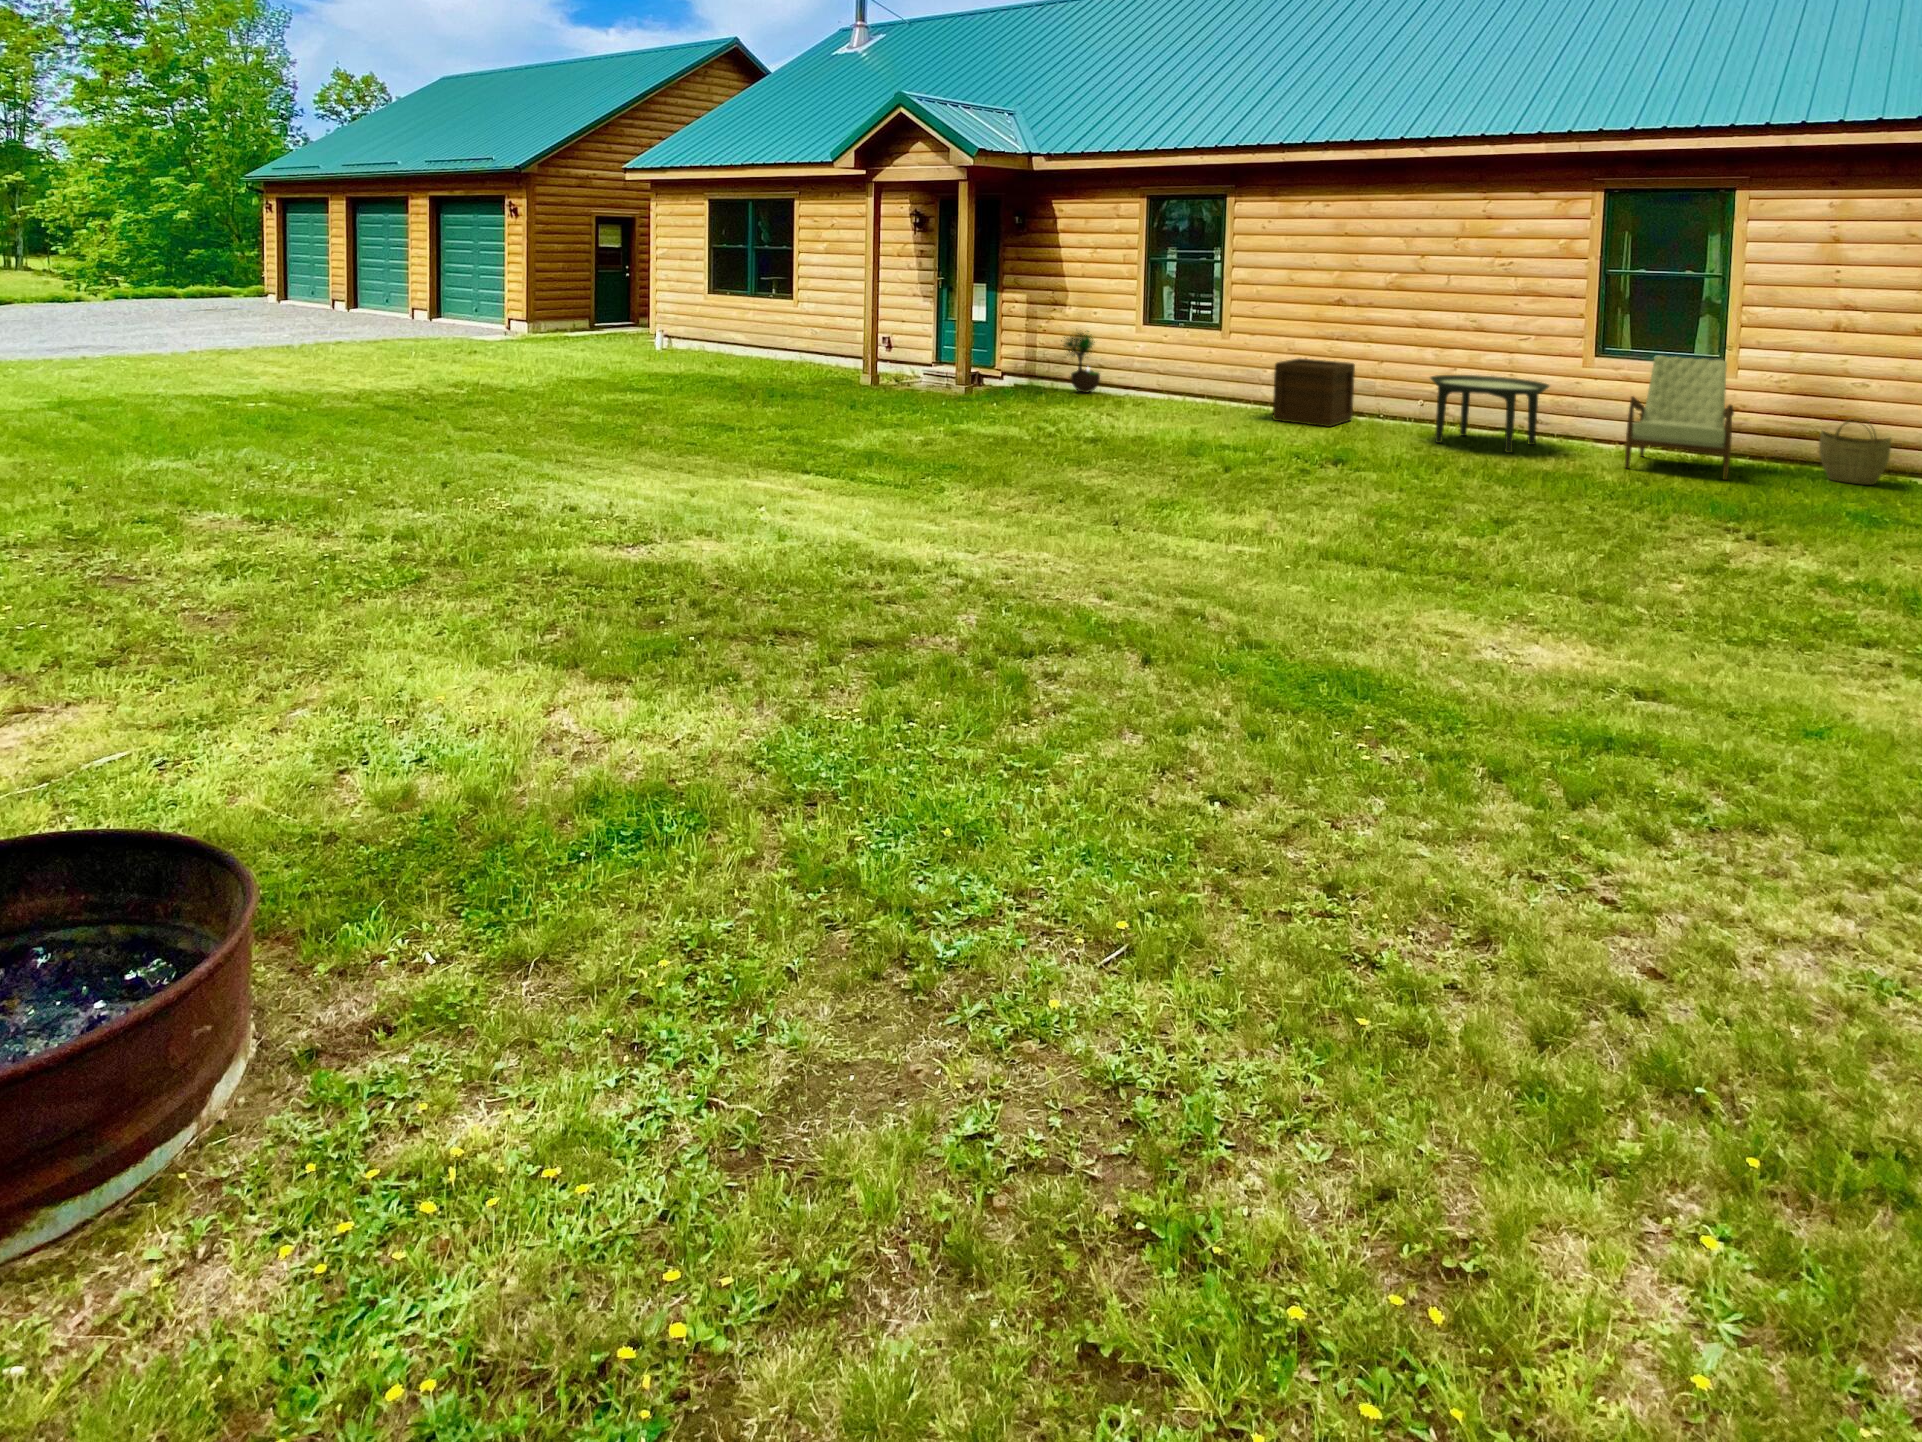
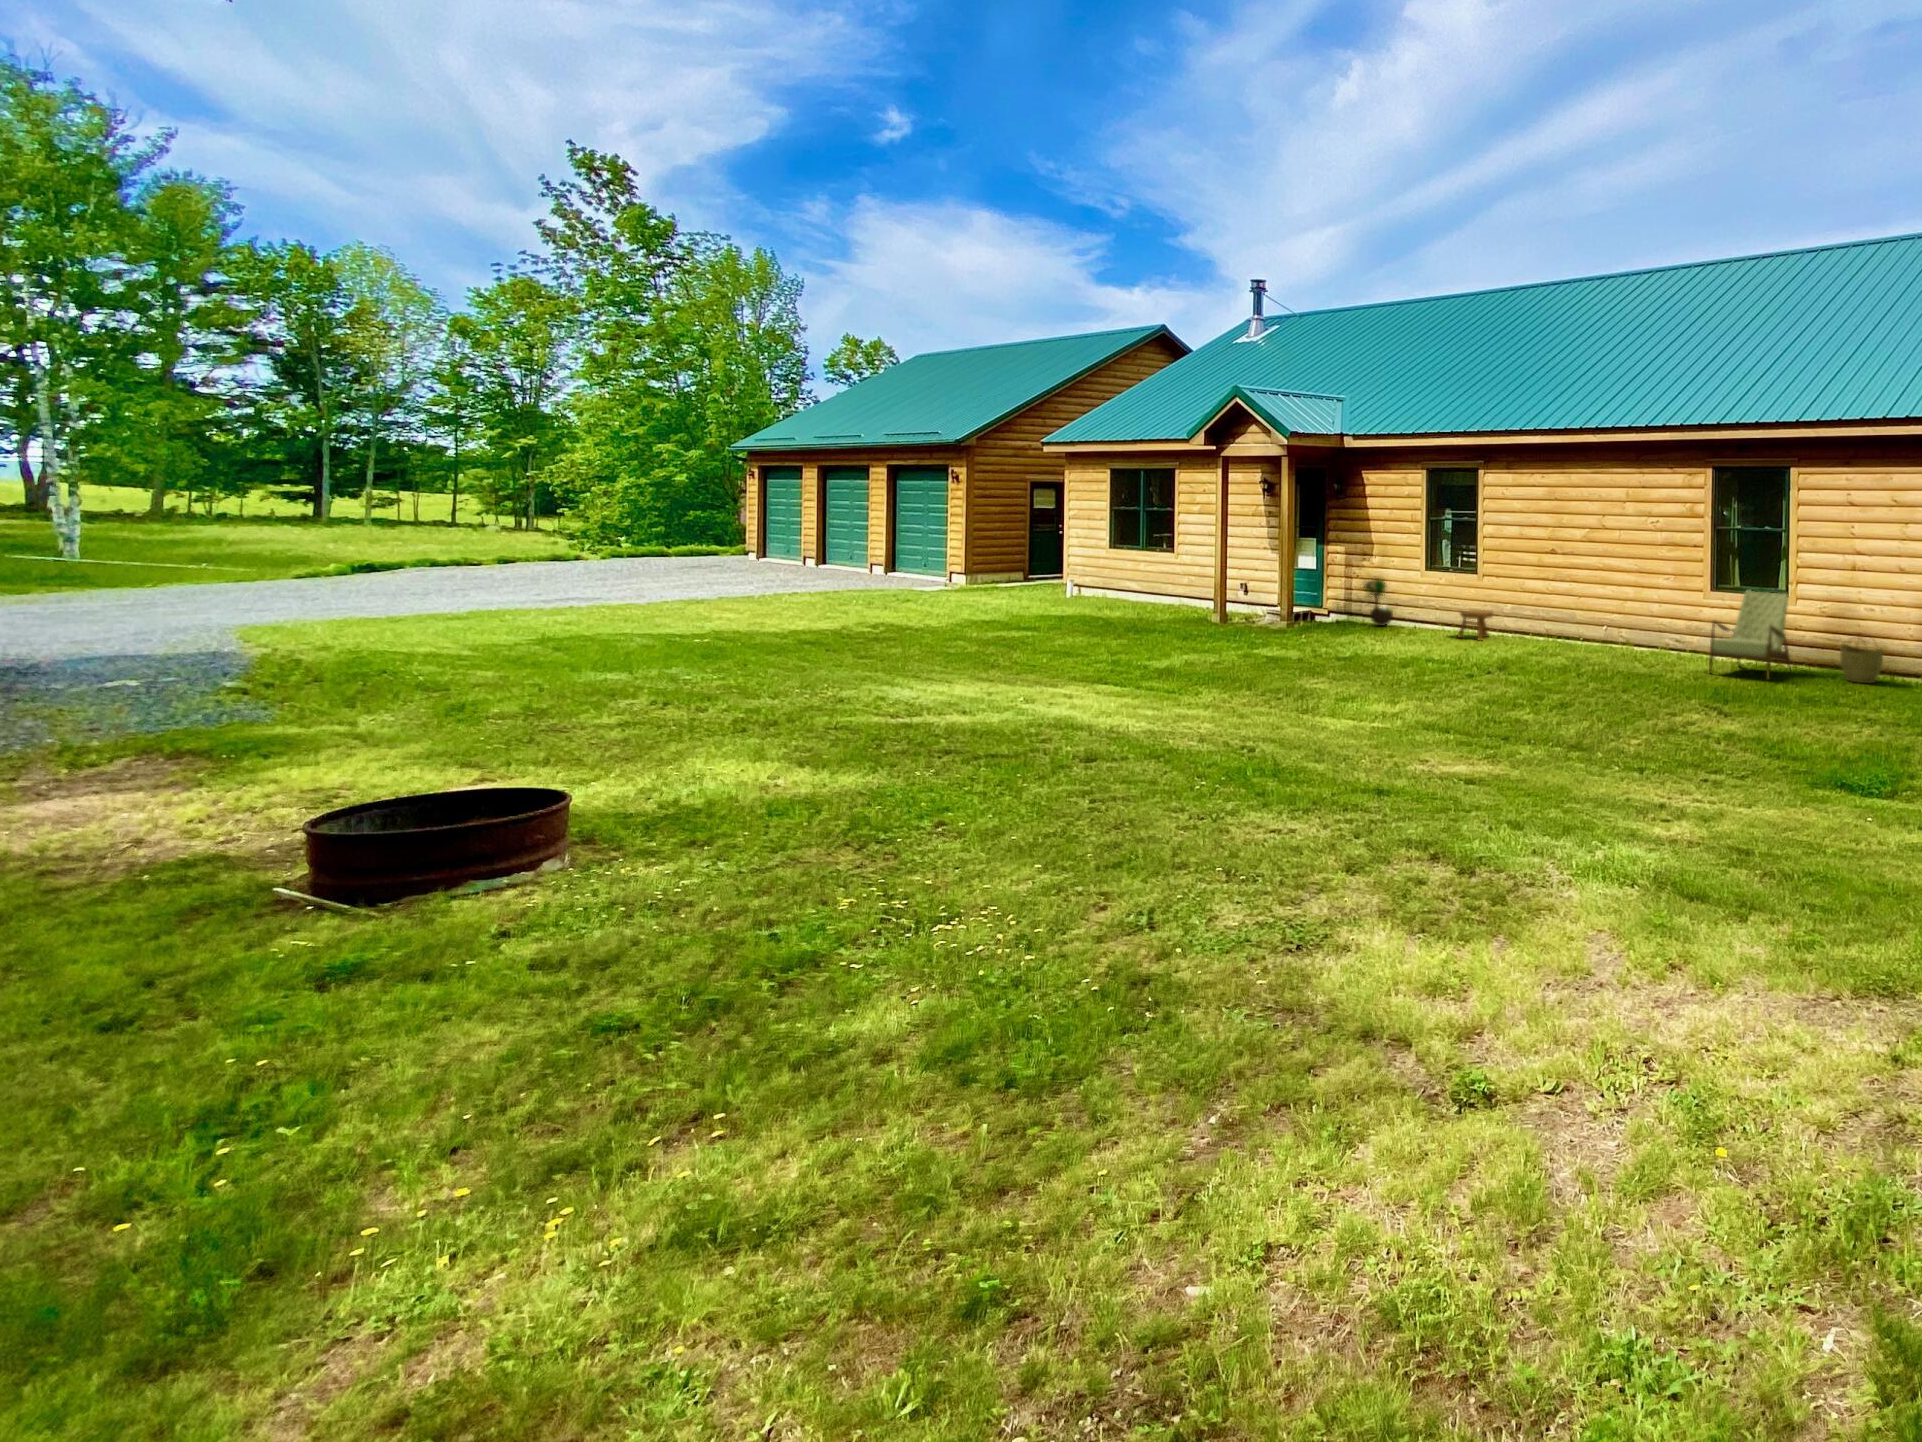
wooden crate: present [1273,358,1355,427] -> none [1500,597,1564,649]
stool: none [1202,375,1251,414] -> present [1458,610,1493,640]
round table: present [1431,375,1549,453] -> none [1596,608,1679,665]

